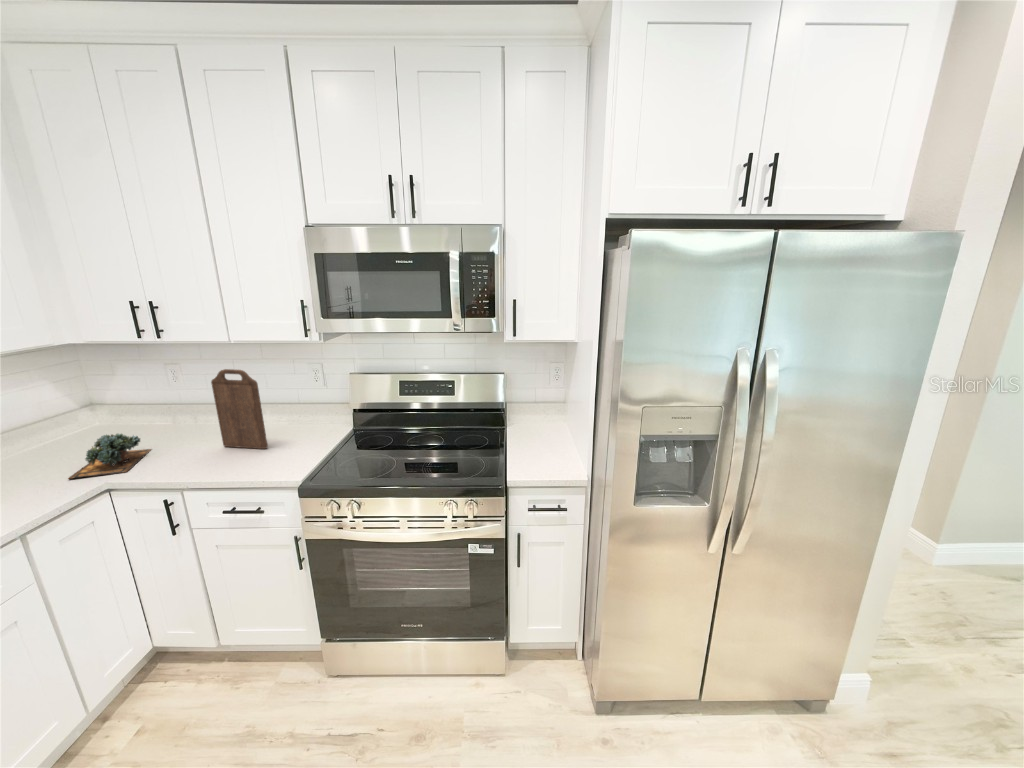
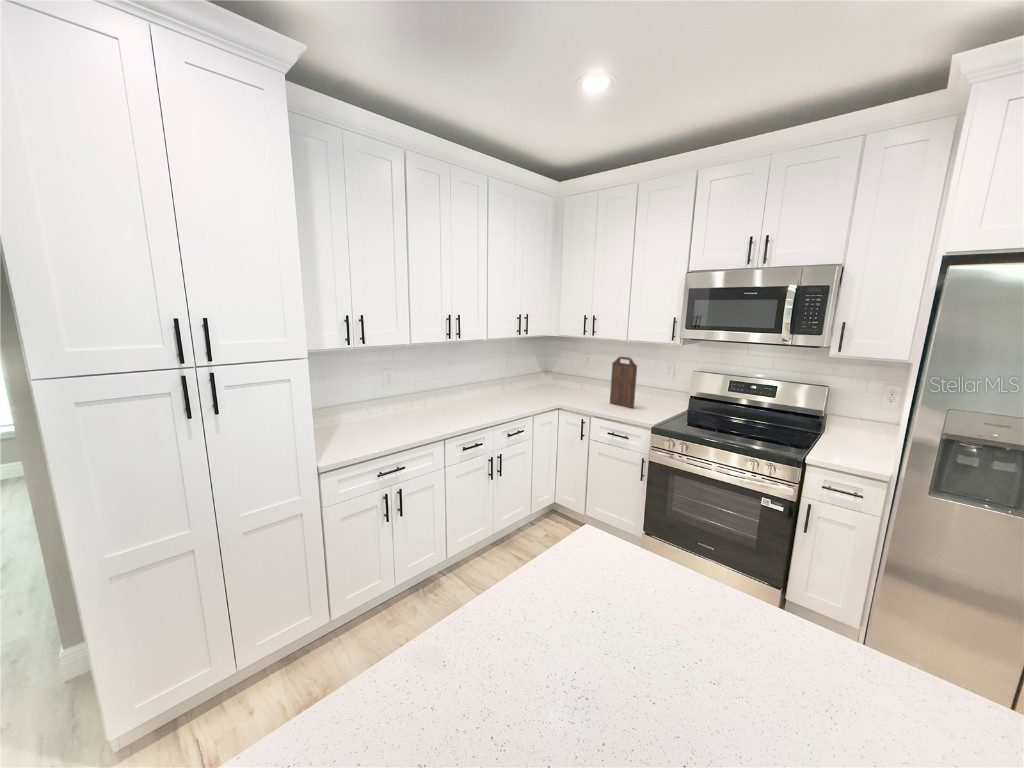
succulent plant: present [68,434,152,479] -> none [544,383,575,403]

